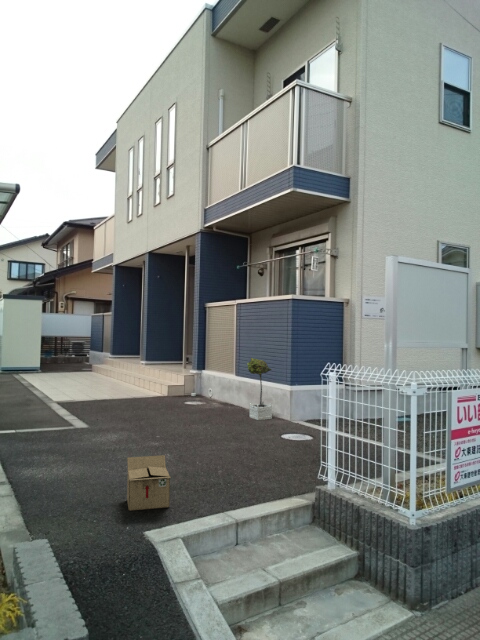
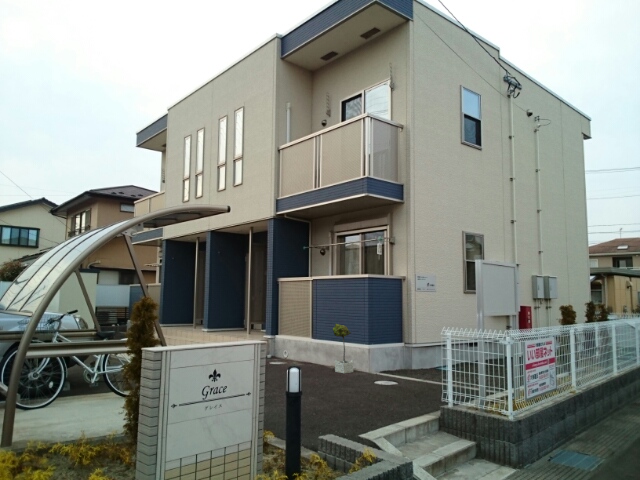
cardboard box: present [127,455,171,511] -> none [313,393,353,430]

